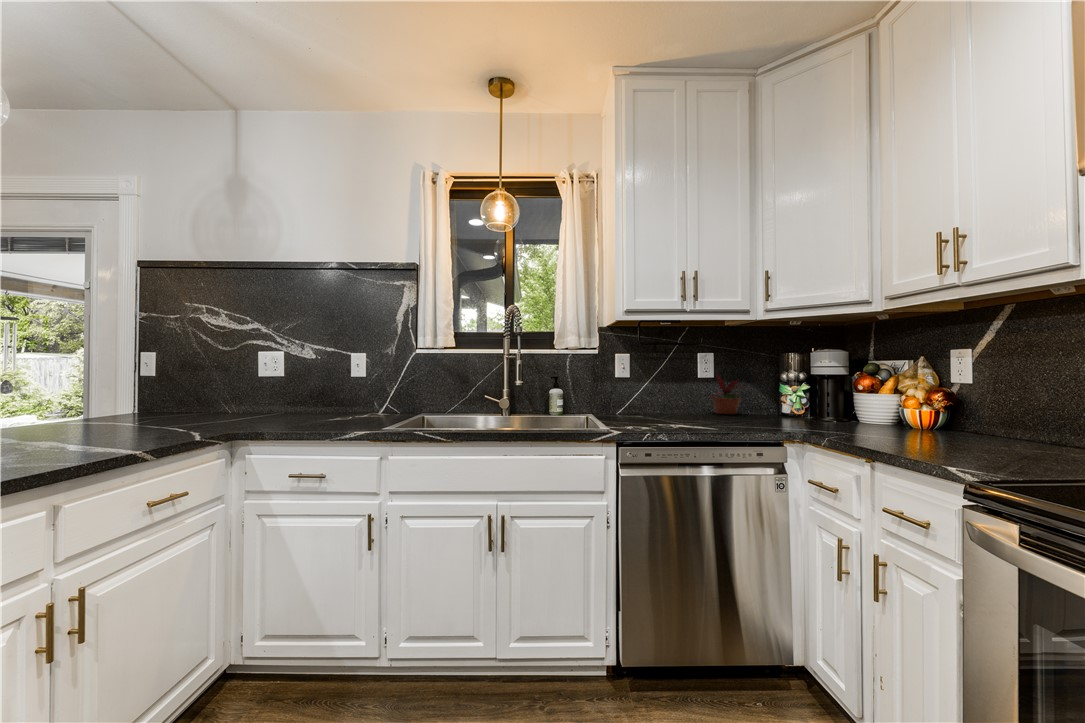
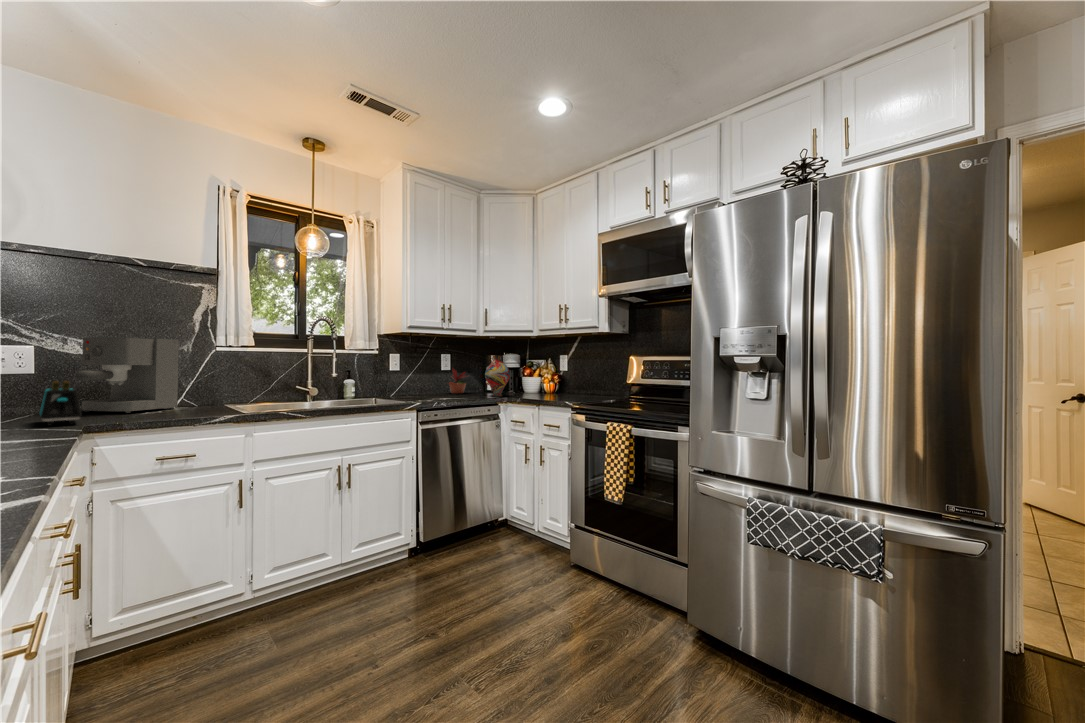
coffee maker: none [265,340,366,419] -> present [76,337,179,413]
vase: none [766,352,819,426] -> present [485,356,510,396]
toaster: none [189,385,251,431] -> present [39,381,82,425]

